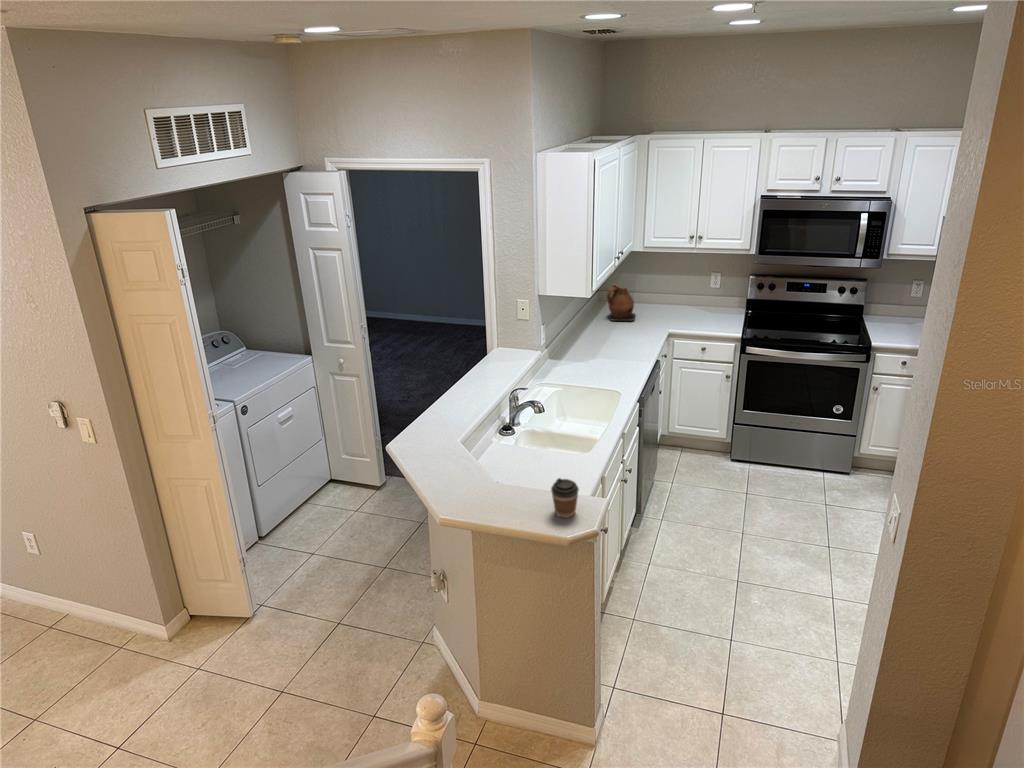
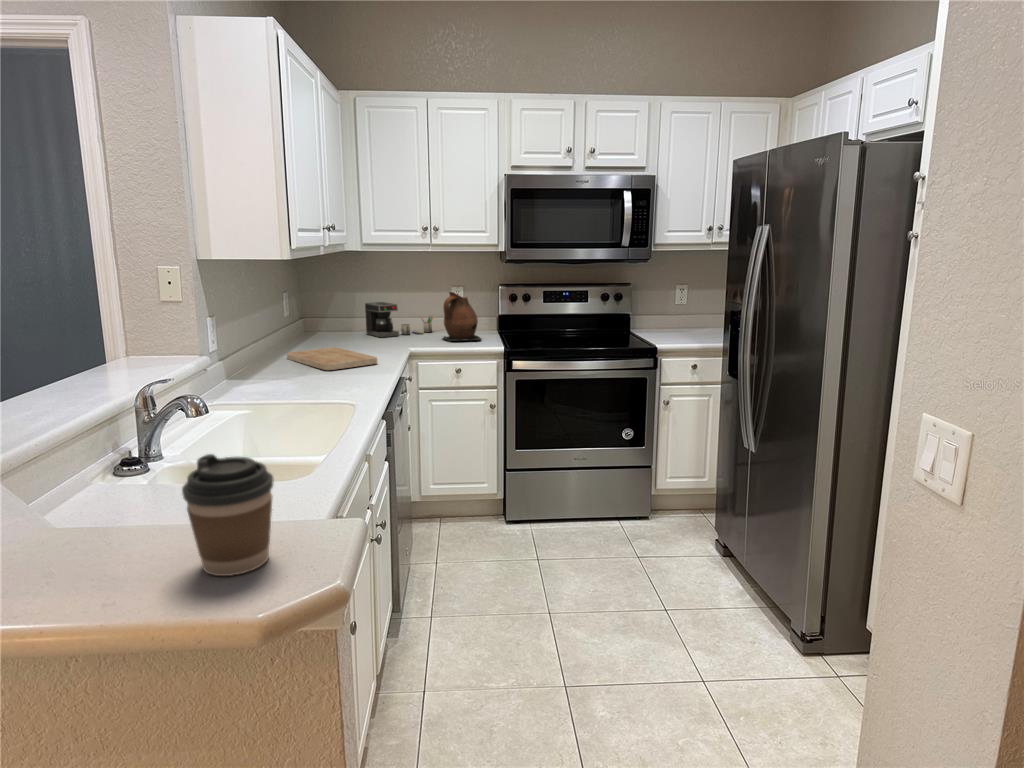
coffee maker: none [642,283,694,313] -> present [365,302,433,338]
ceramic pitcher: present [607,284,635,321] -> present [443,292,481,341]
cutting board: none [585,328,643,354] -> present [287,347,377,370]

